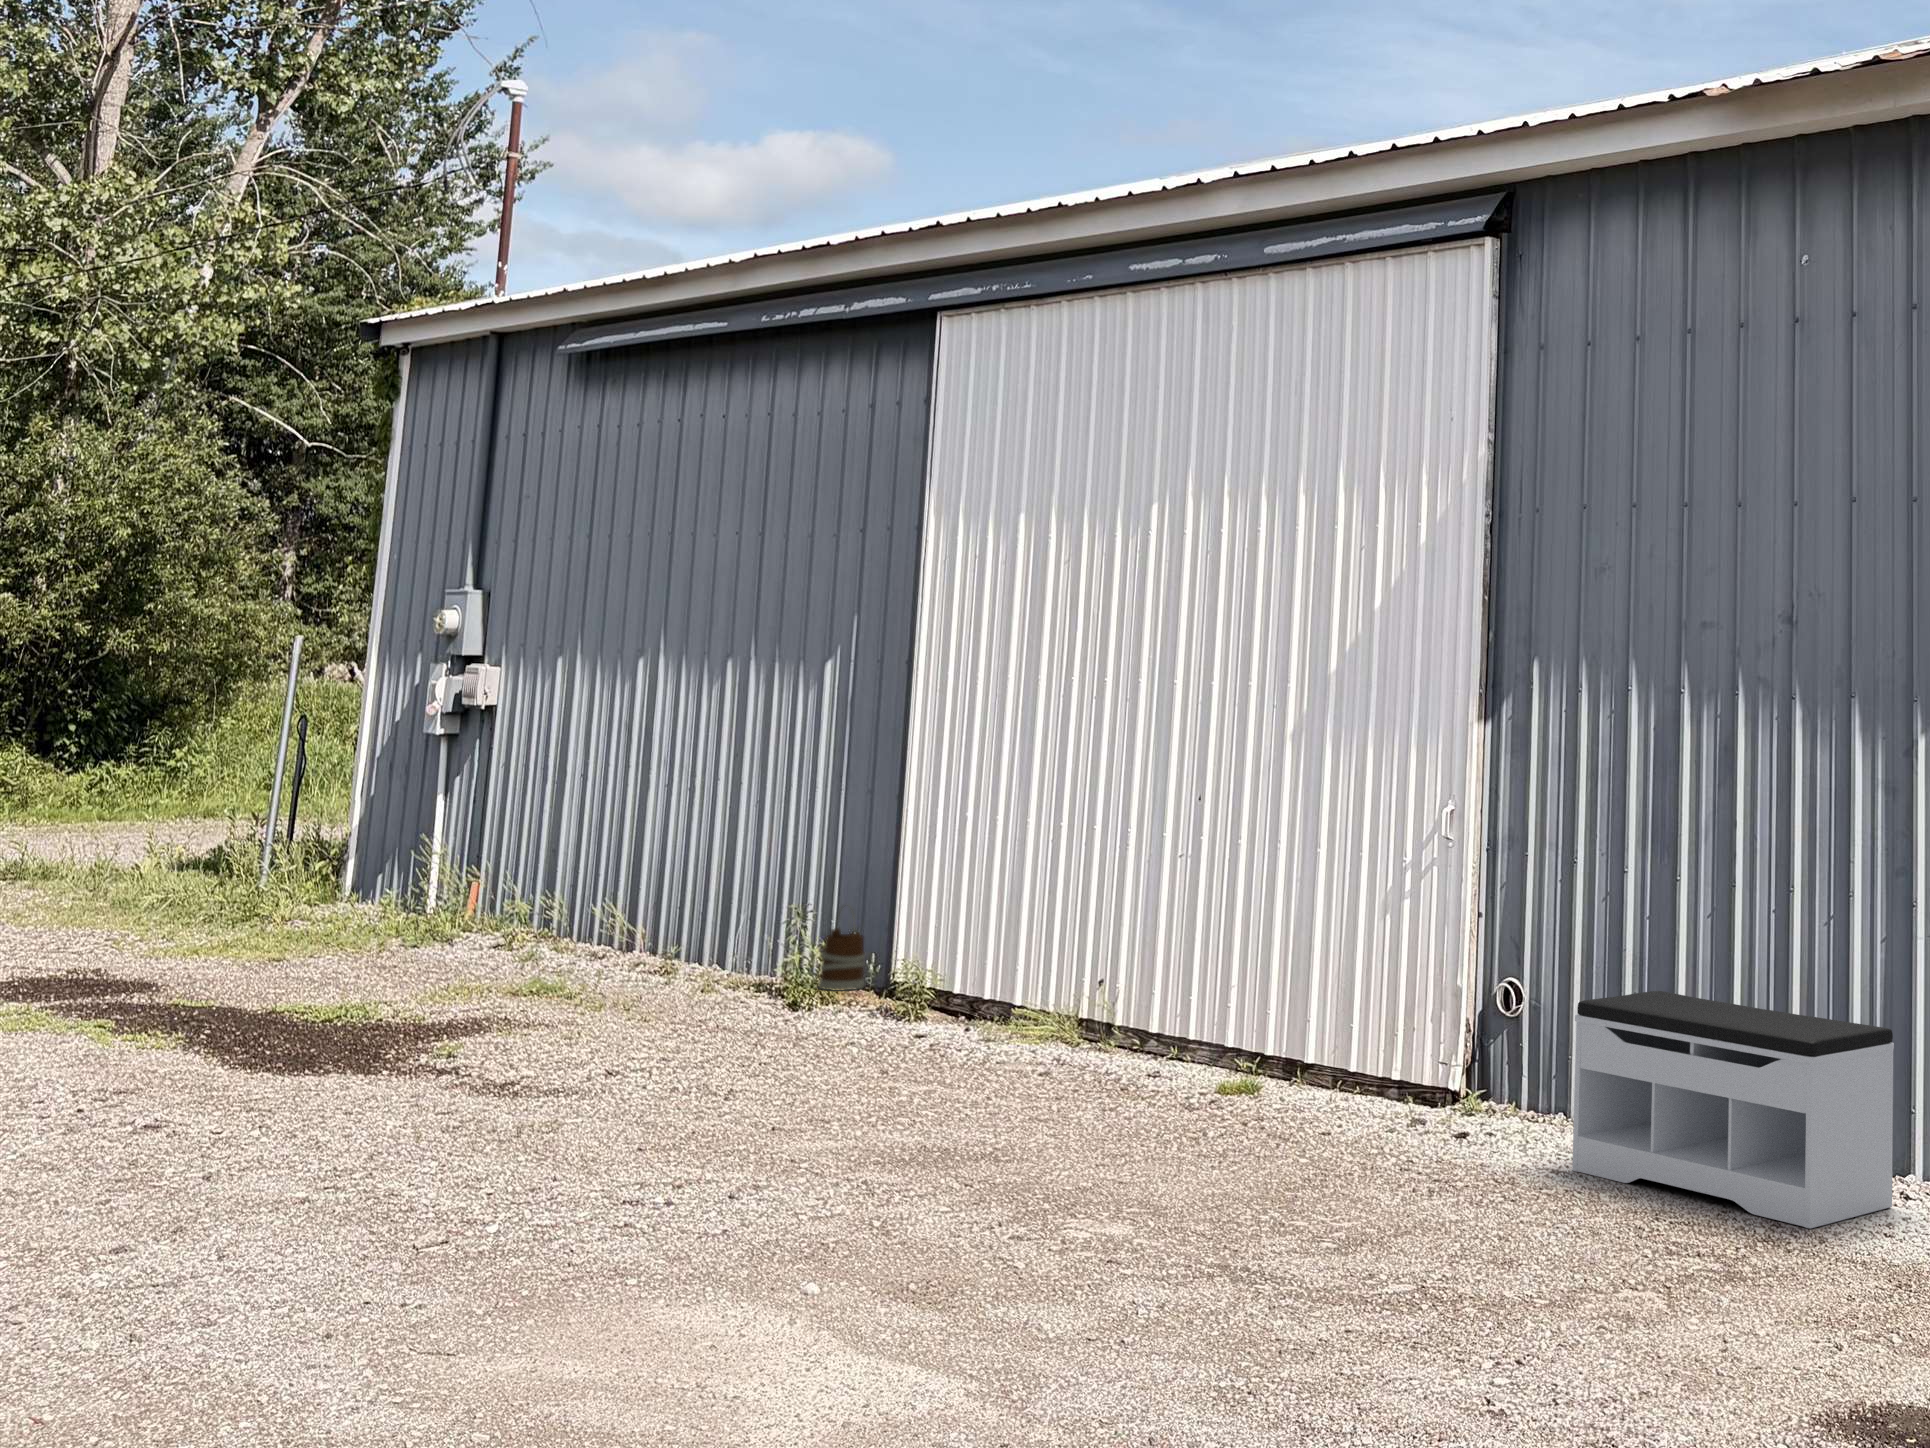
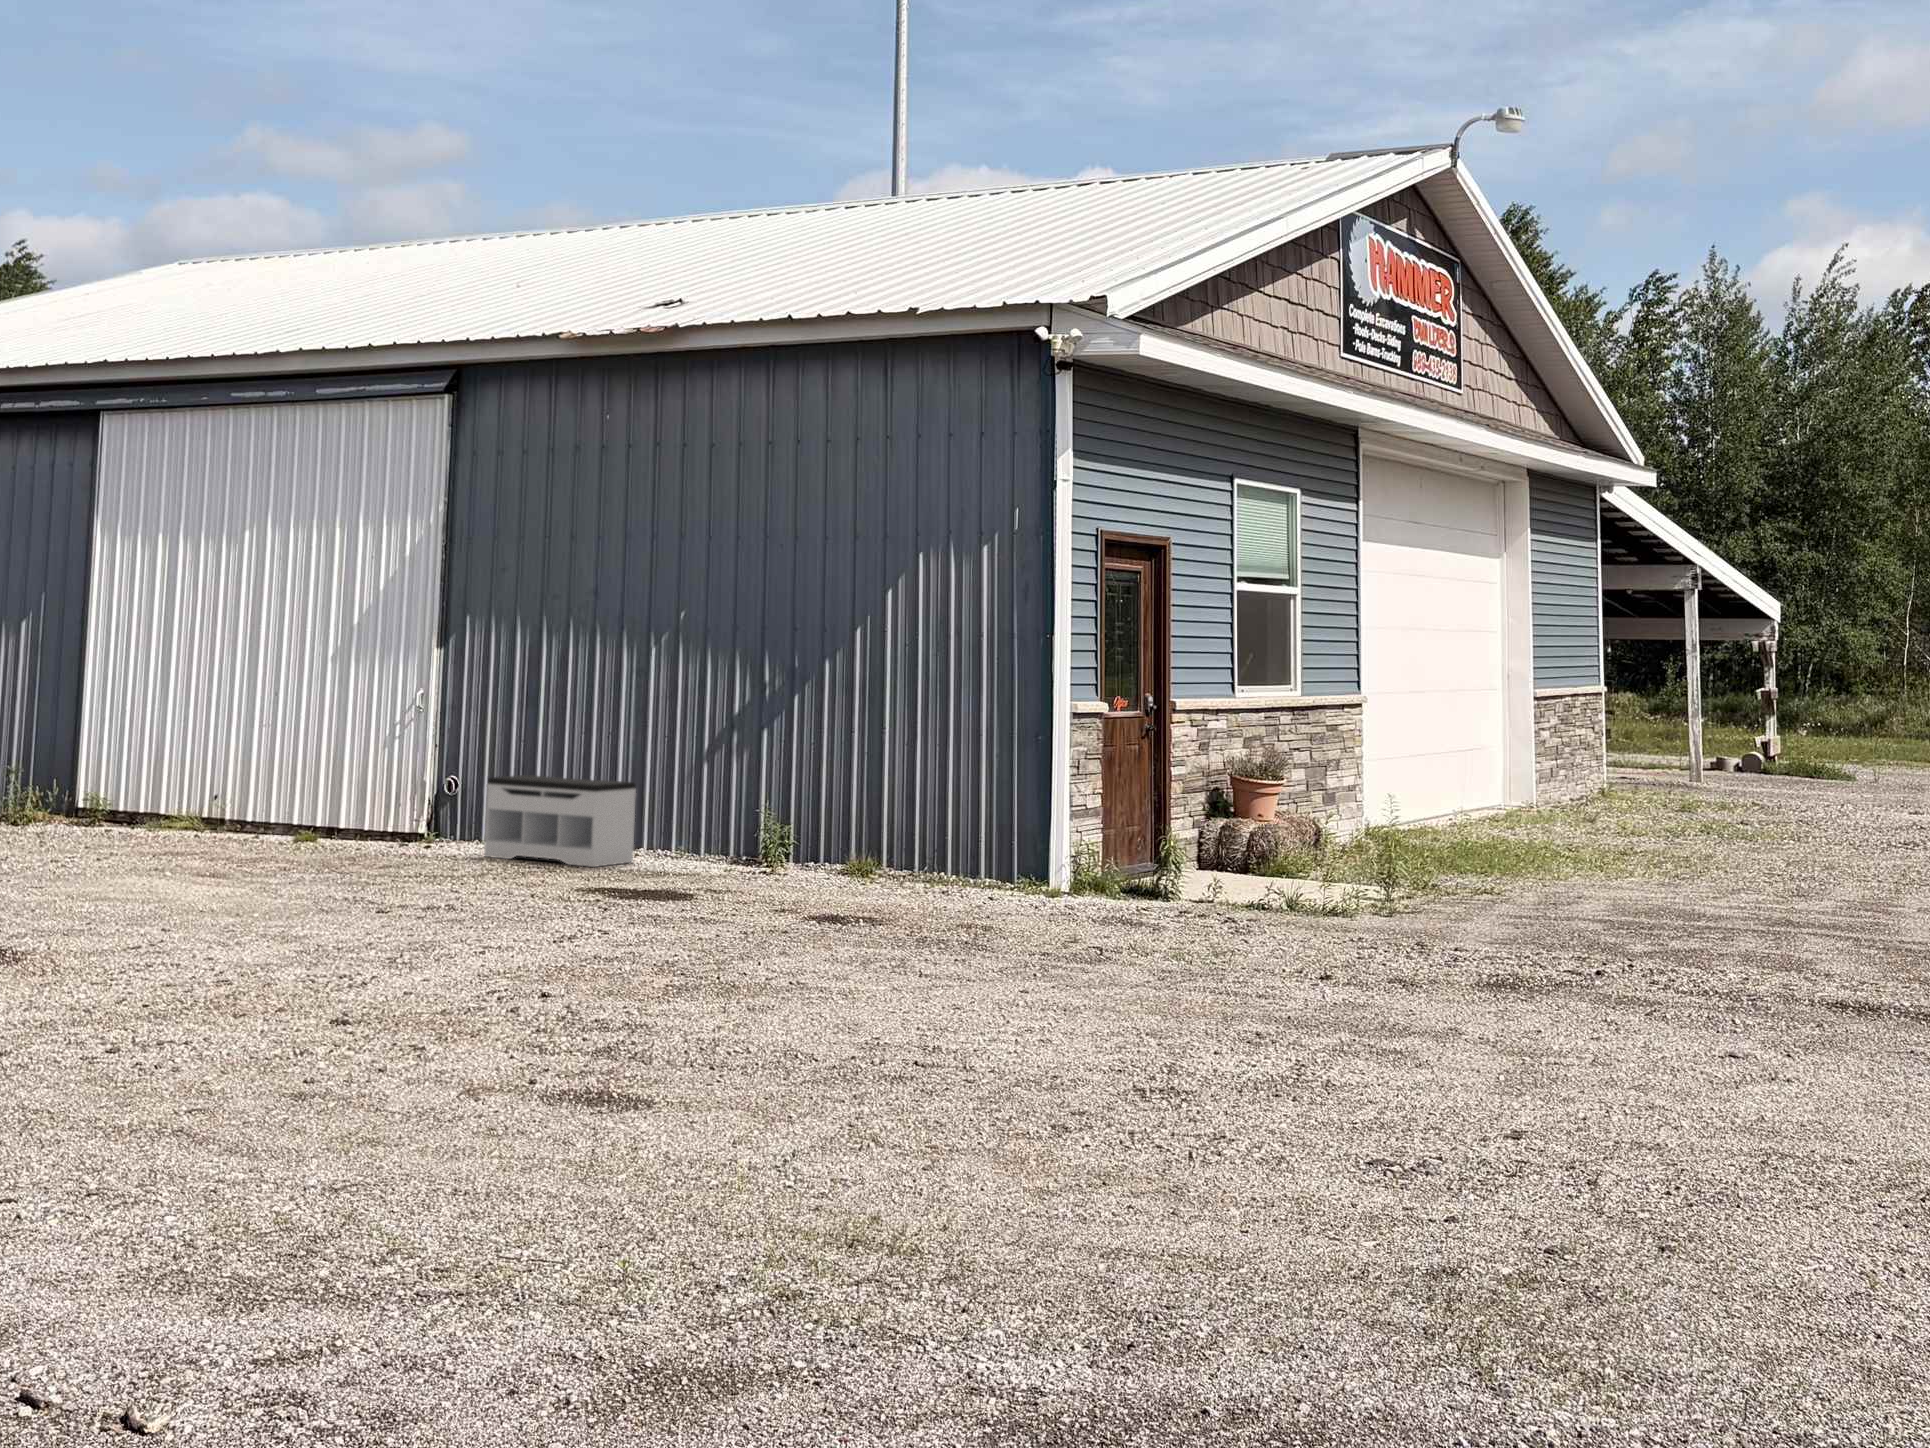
wooden bucket: present [818,905,865,991] -> none [26,764,55,814]

